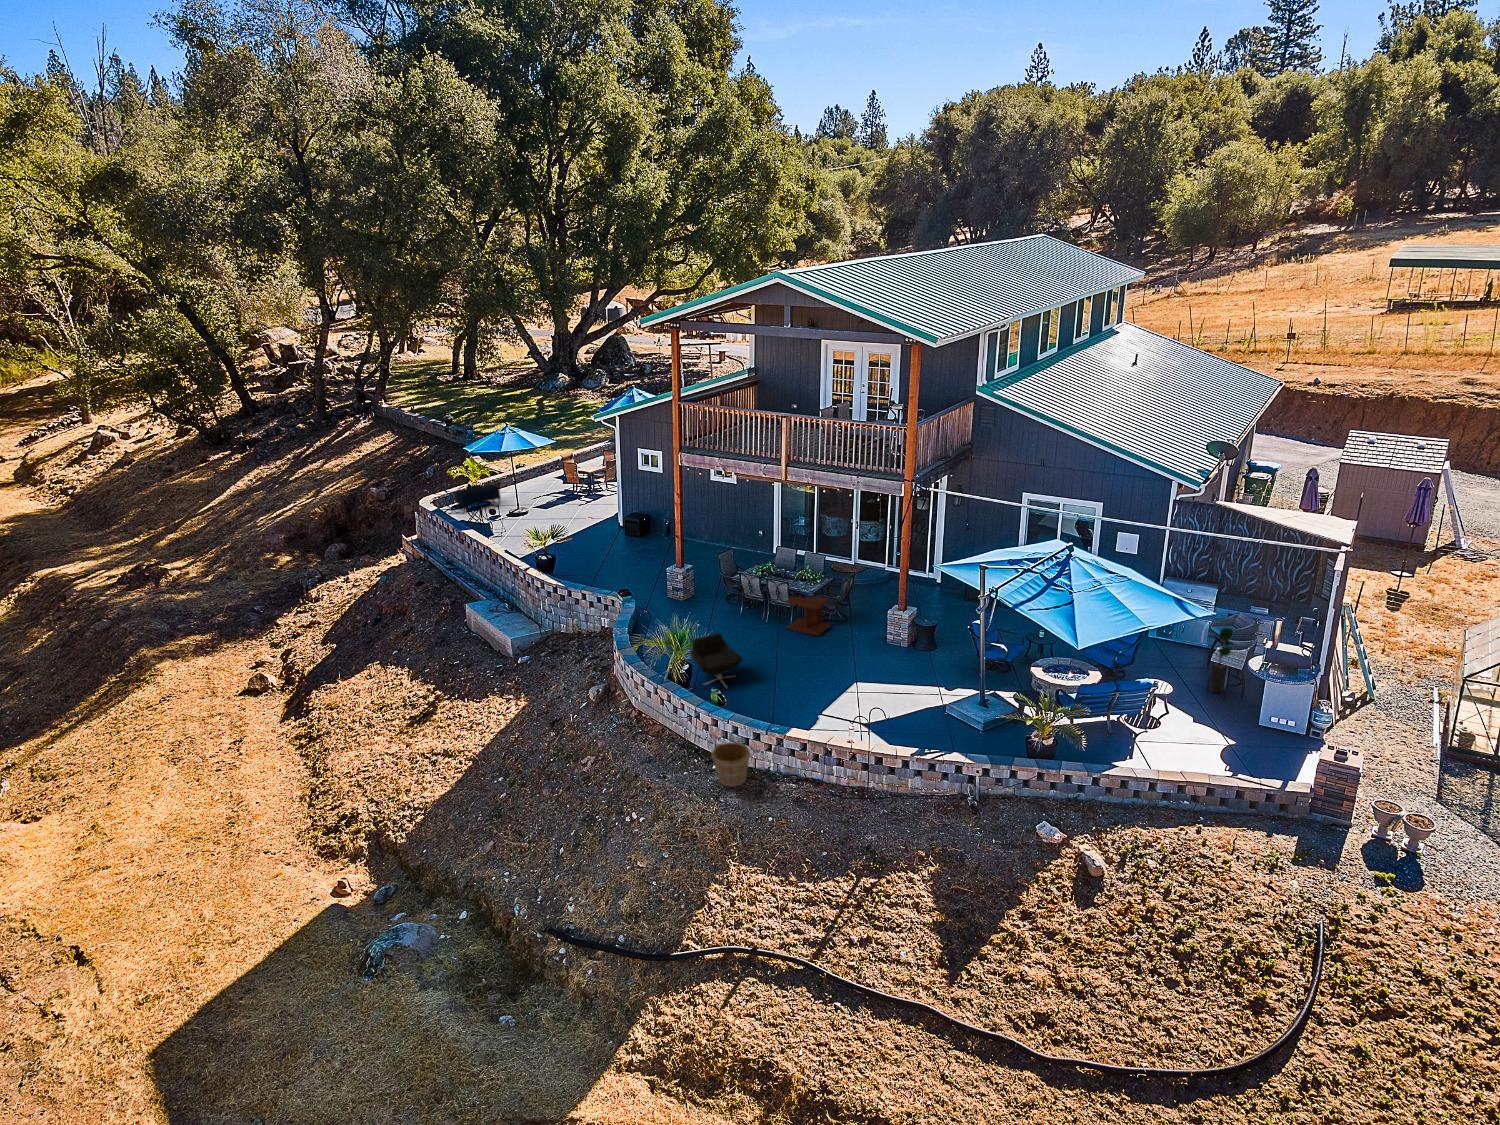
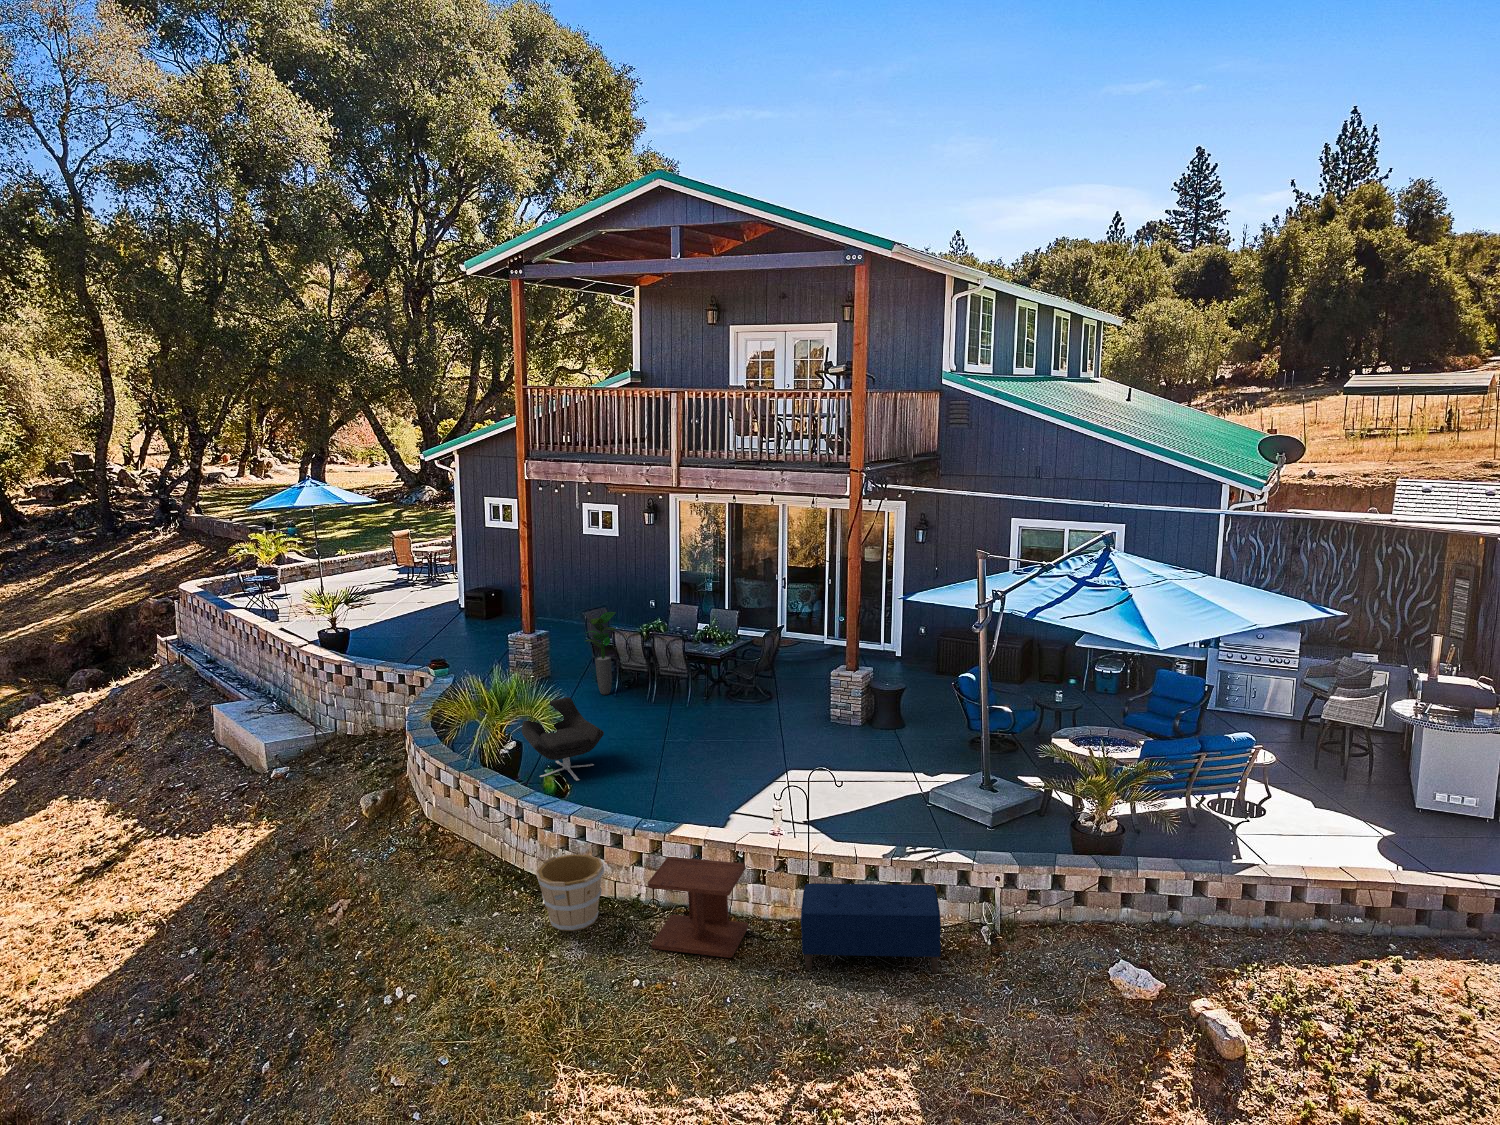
bench: present [455,484,501,511] -> present [801,883,941,974]
side table: present [786,596,830,636] -> present [648,857,748,958]
potted plant: present [1207,628,1234,693] -> present [586,612,616,695]

